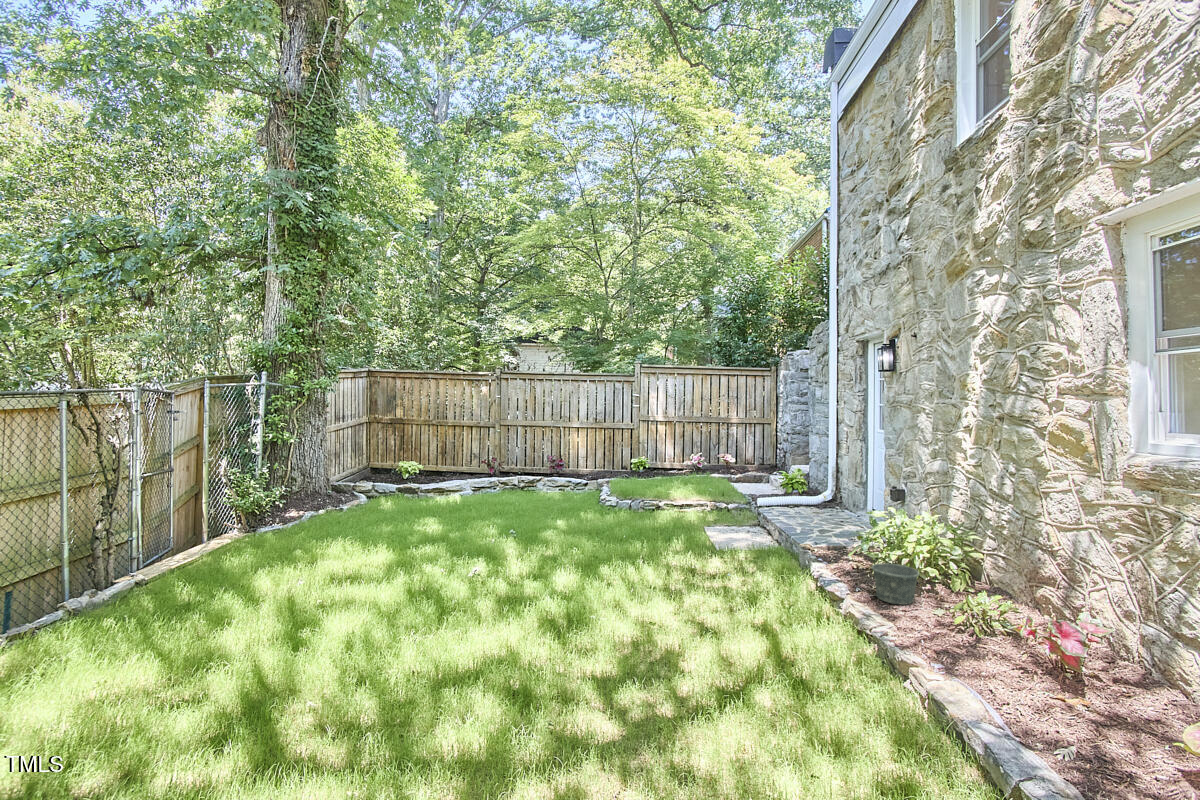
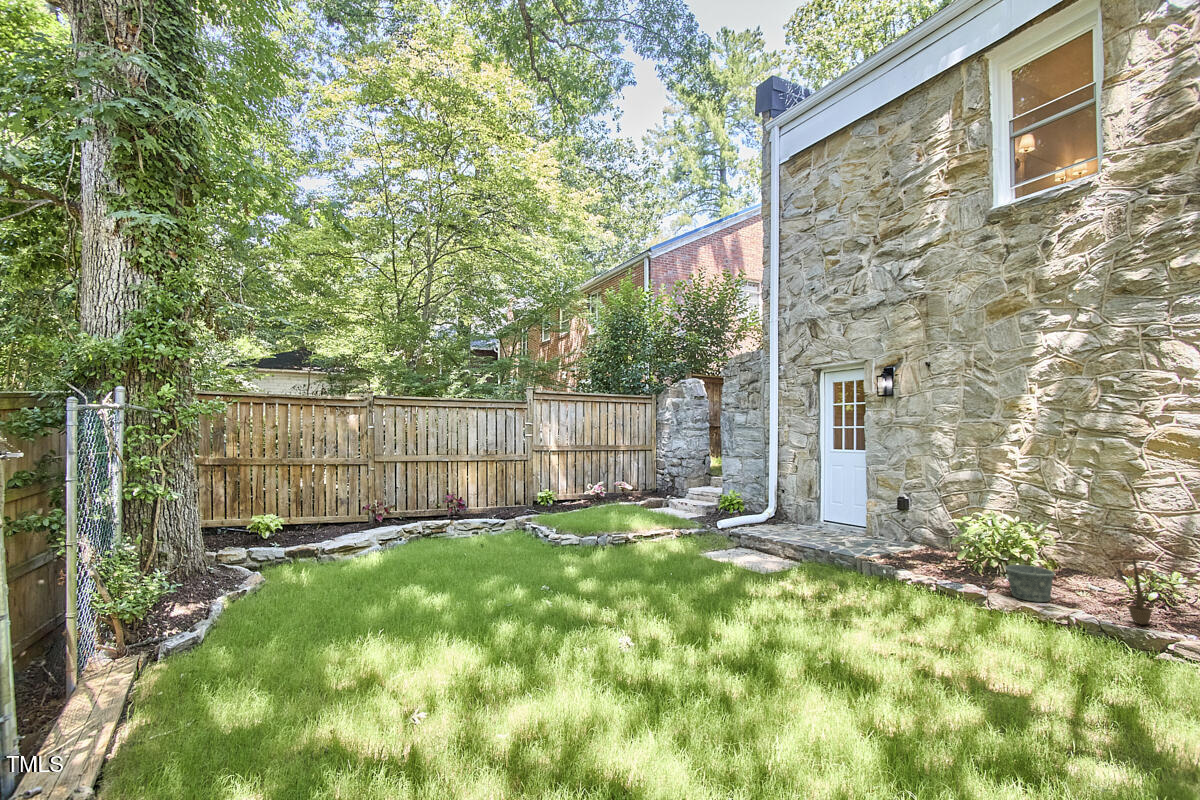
decorative plant: none [918,564,970,638] -> present [1105,558,1167,625]

